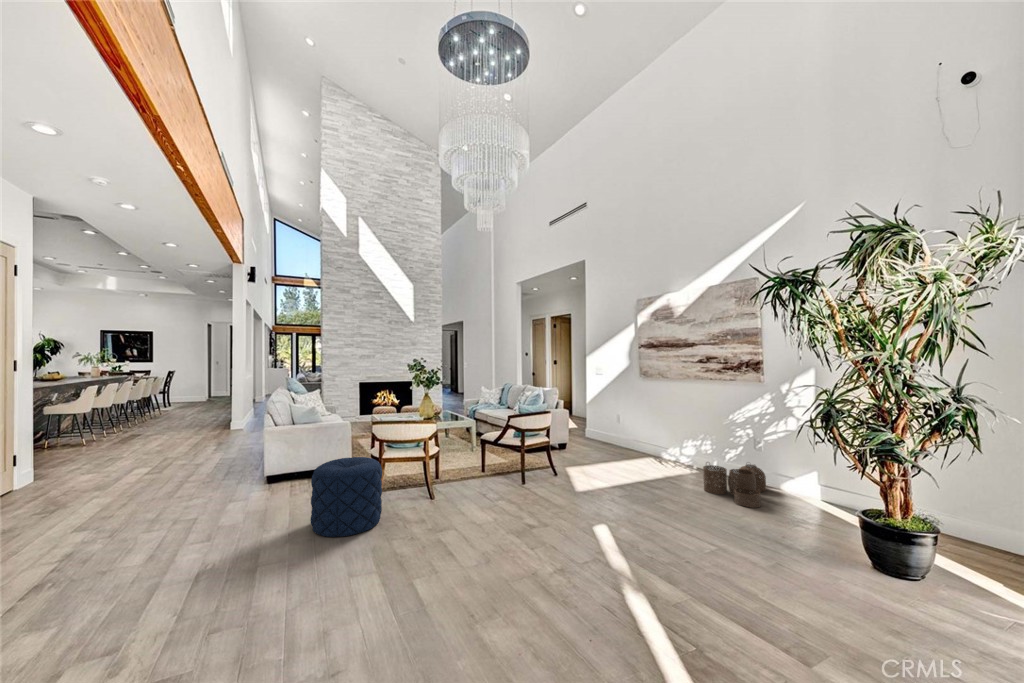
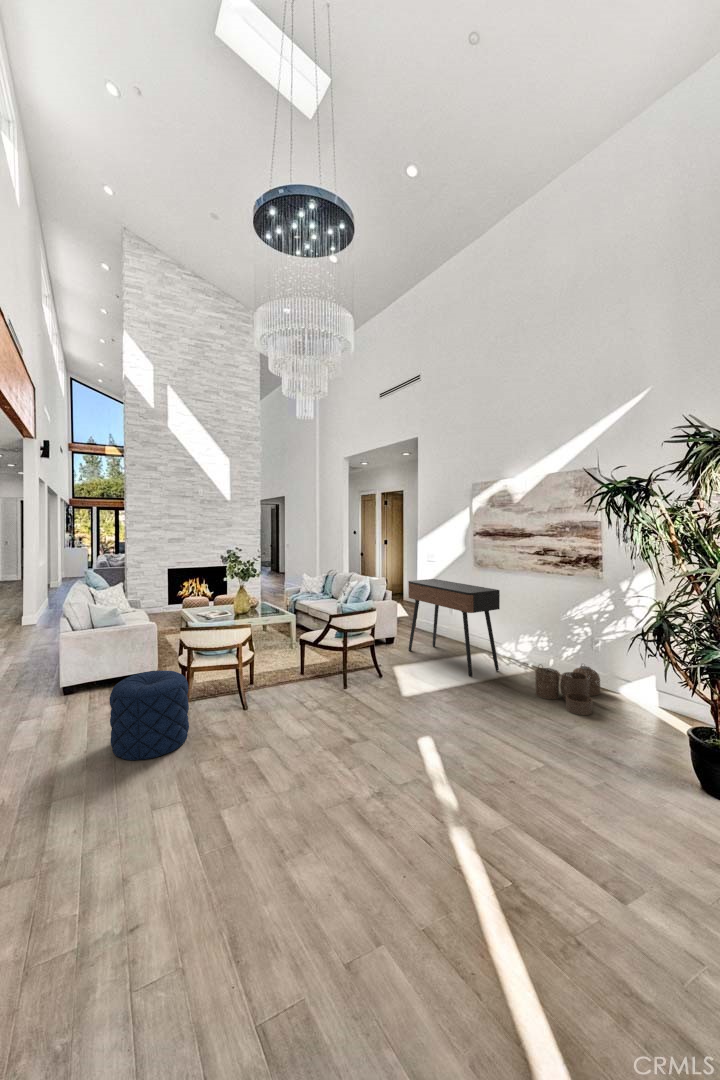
console table: none [579,388,667,475] -> present [408,579,500,677]

